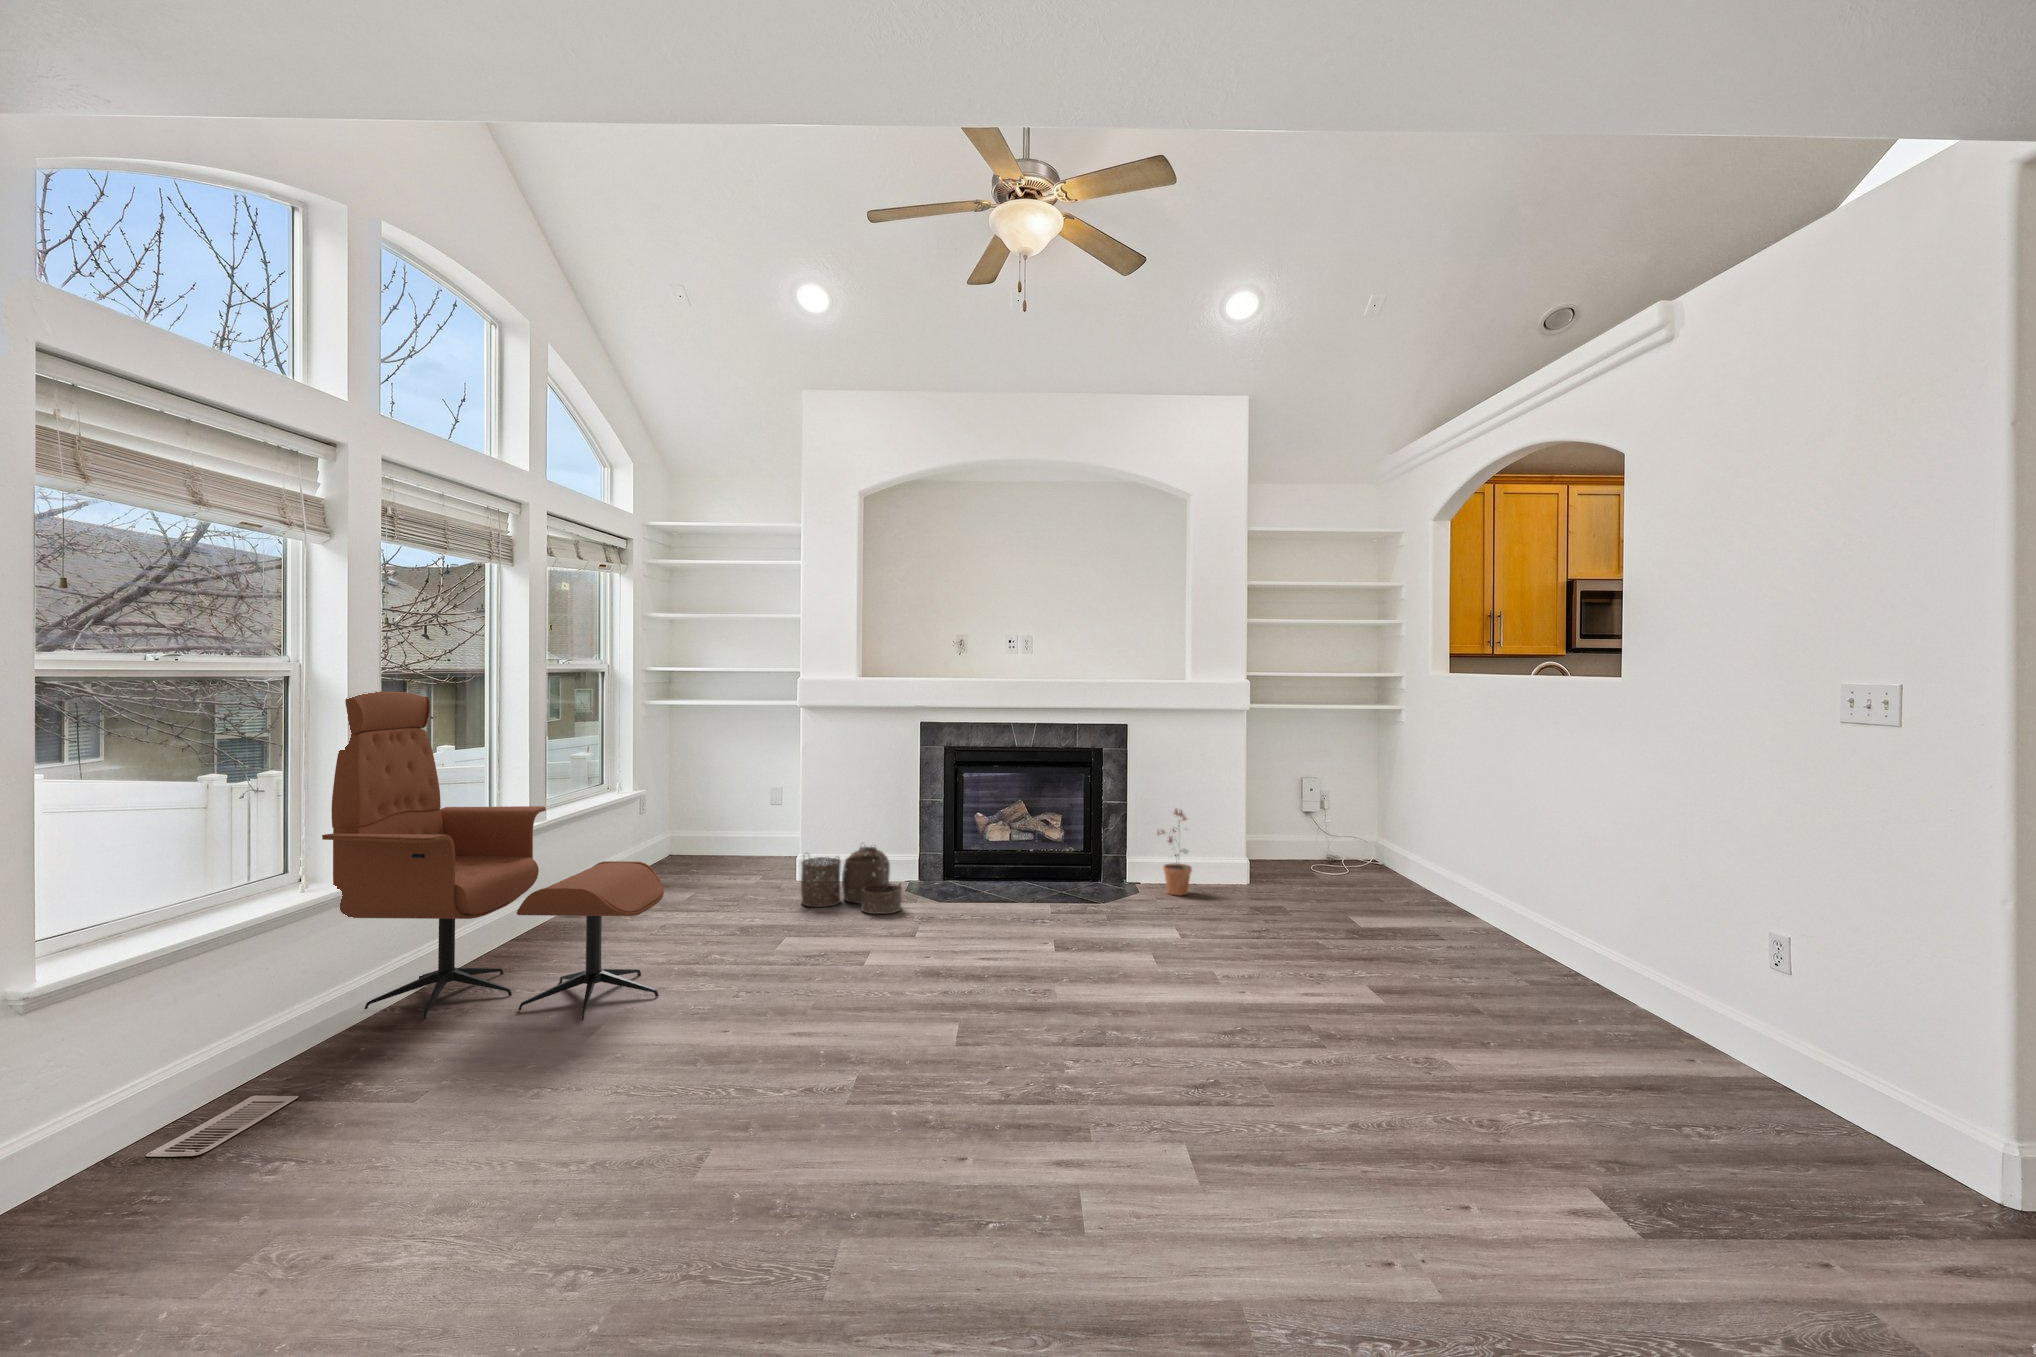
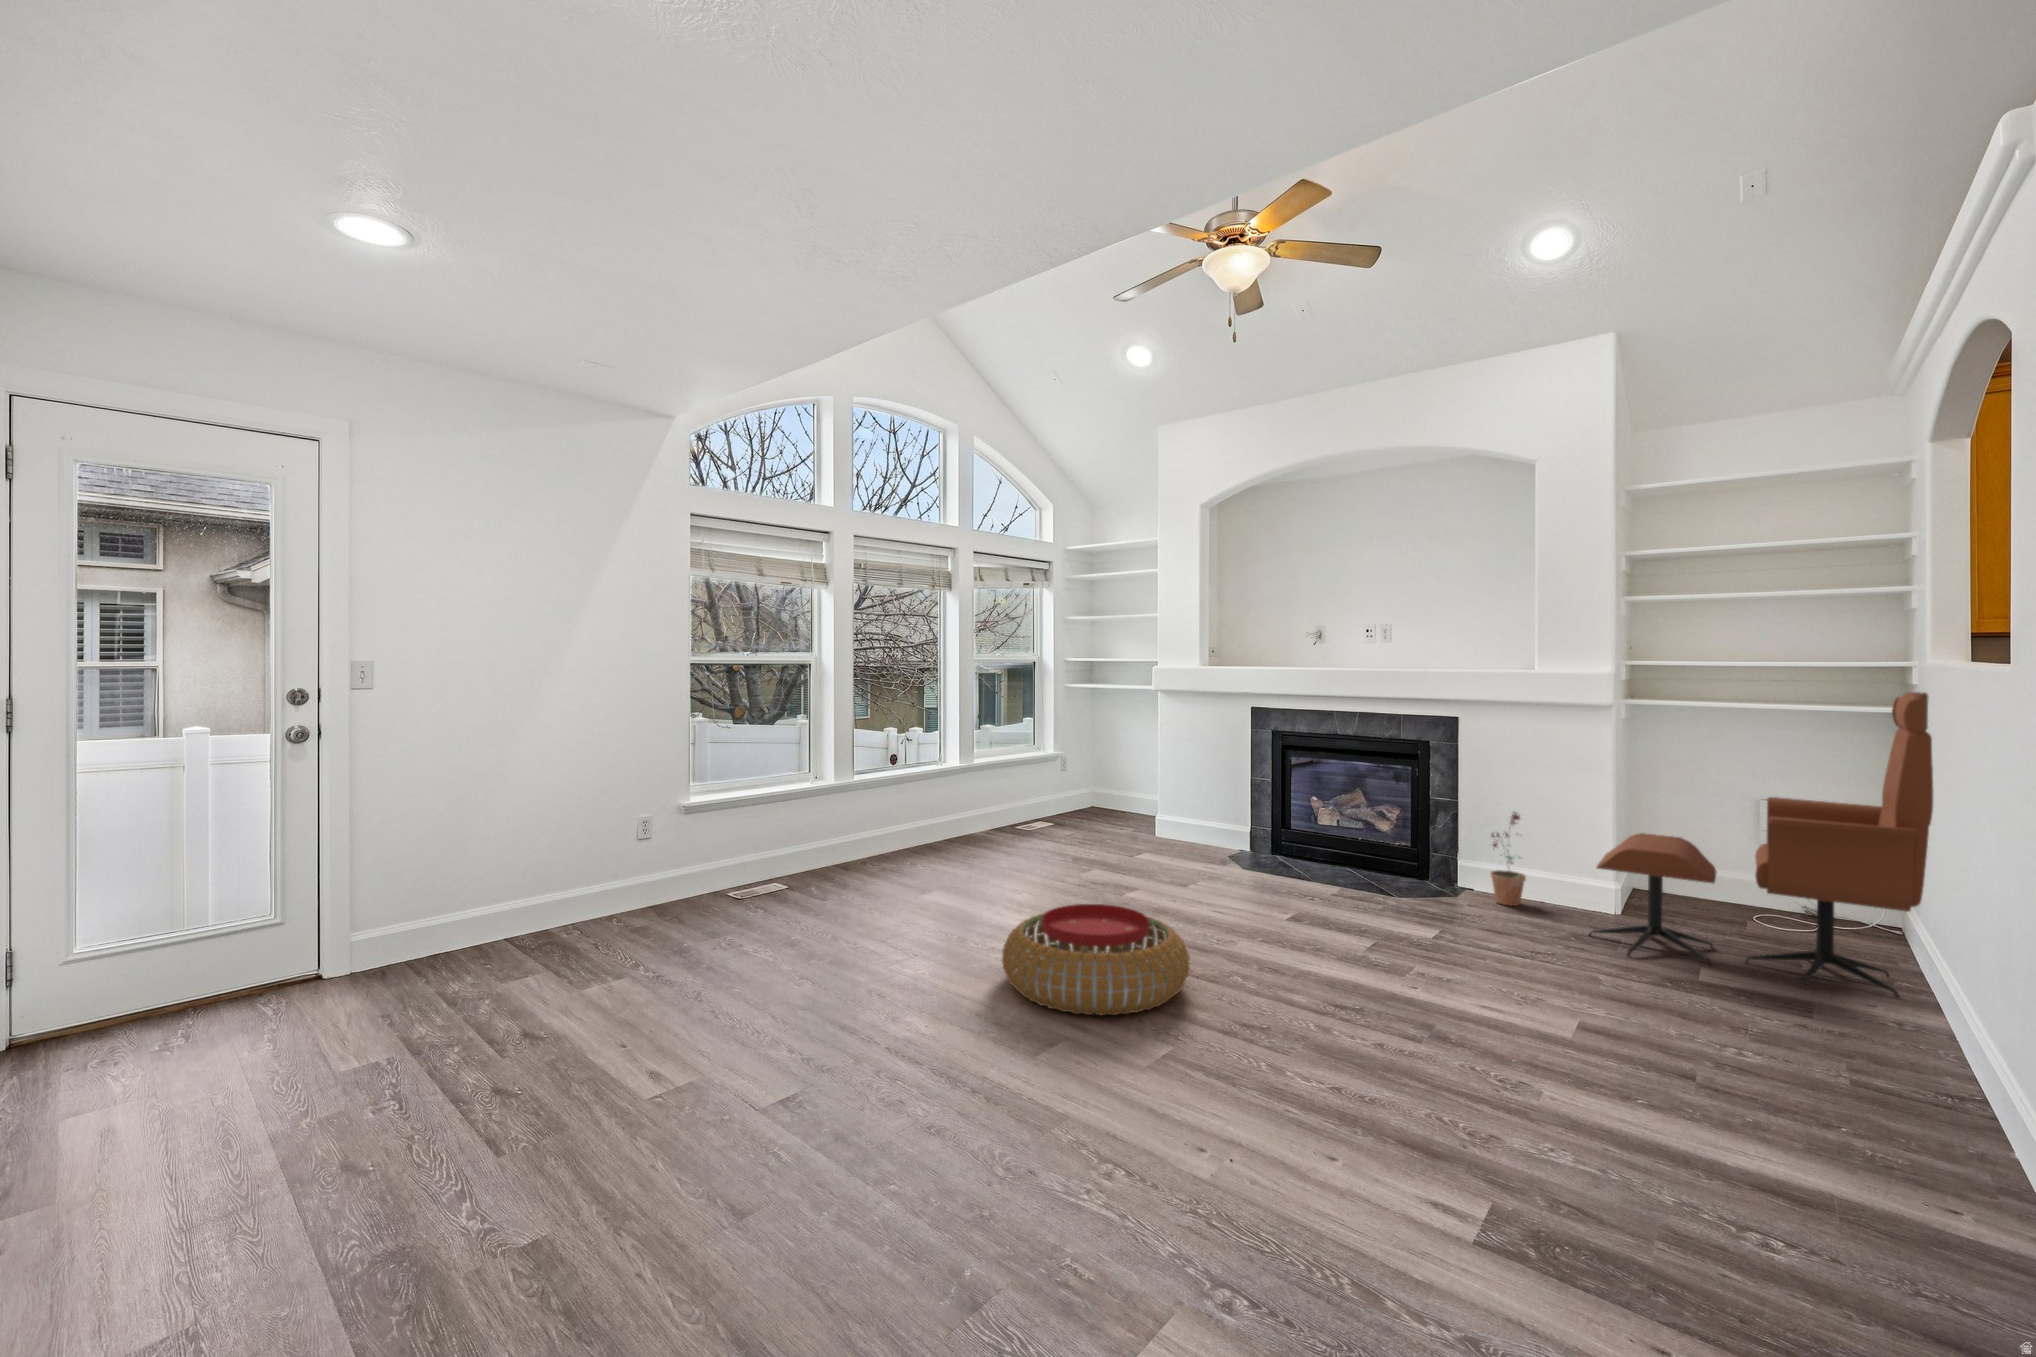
lounge chair: present [322,691,664,1020] -> present [1589,692,1934,998]
woven basket: present [801,843,902,914] -> none [1138,813,1227,872]
pouf: none [862,977,1109,1144] -> present [1002,904,1190,1015]

